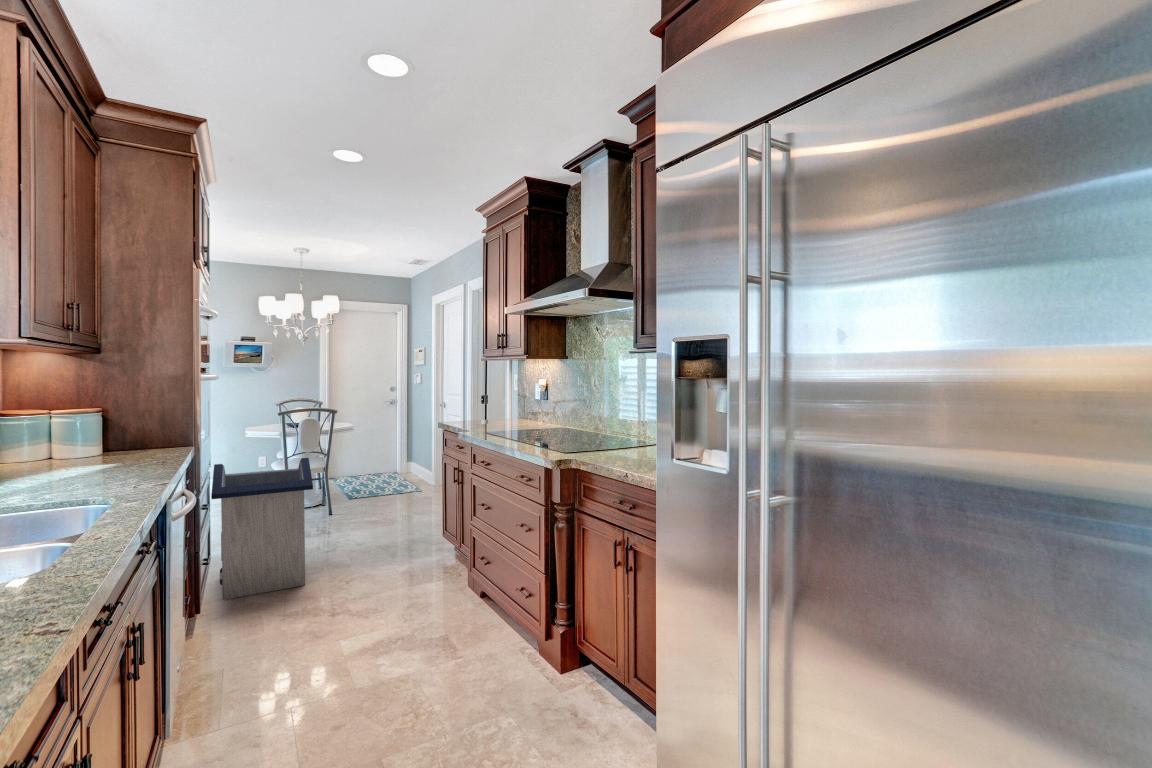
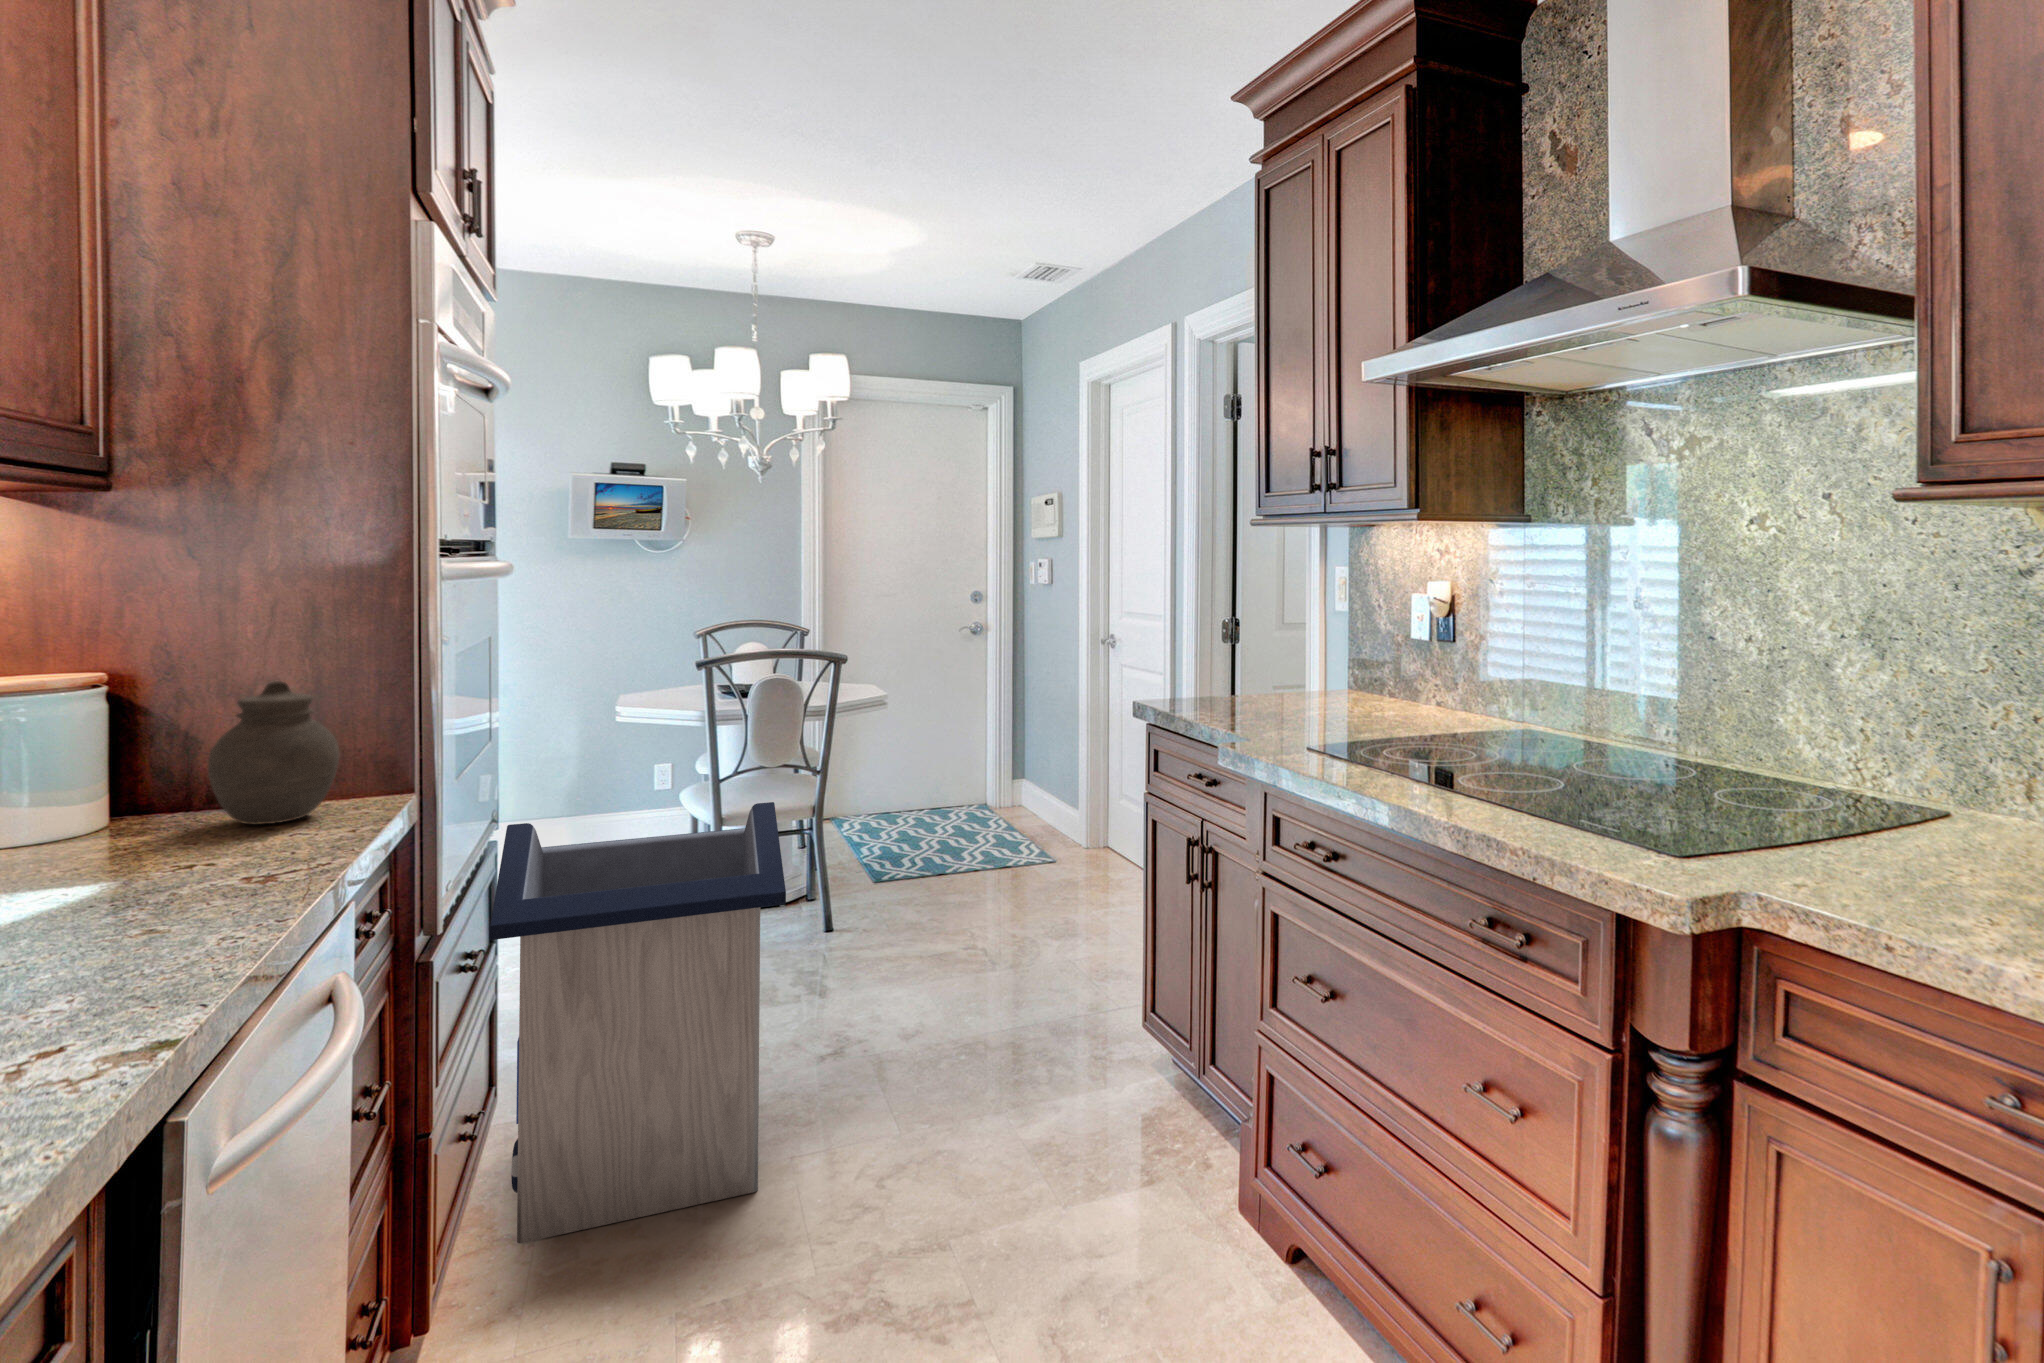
jar: none [126,411,166,455] -> present [208,681,339,825]

